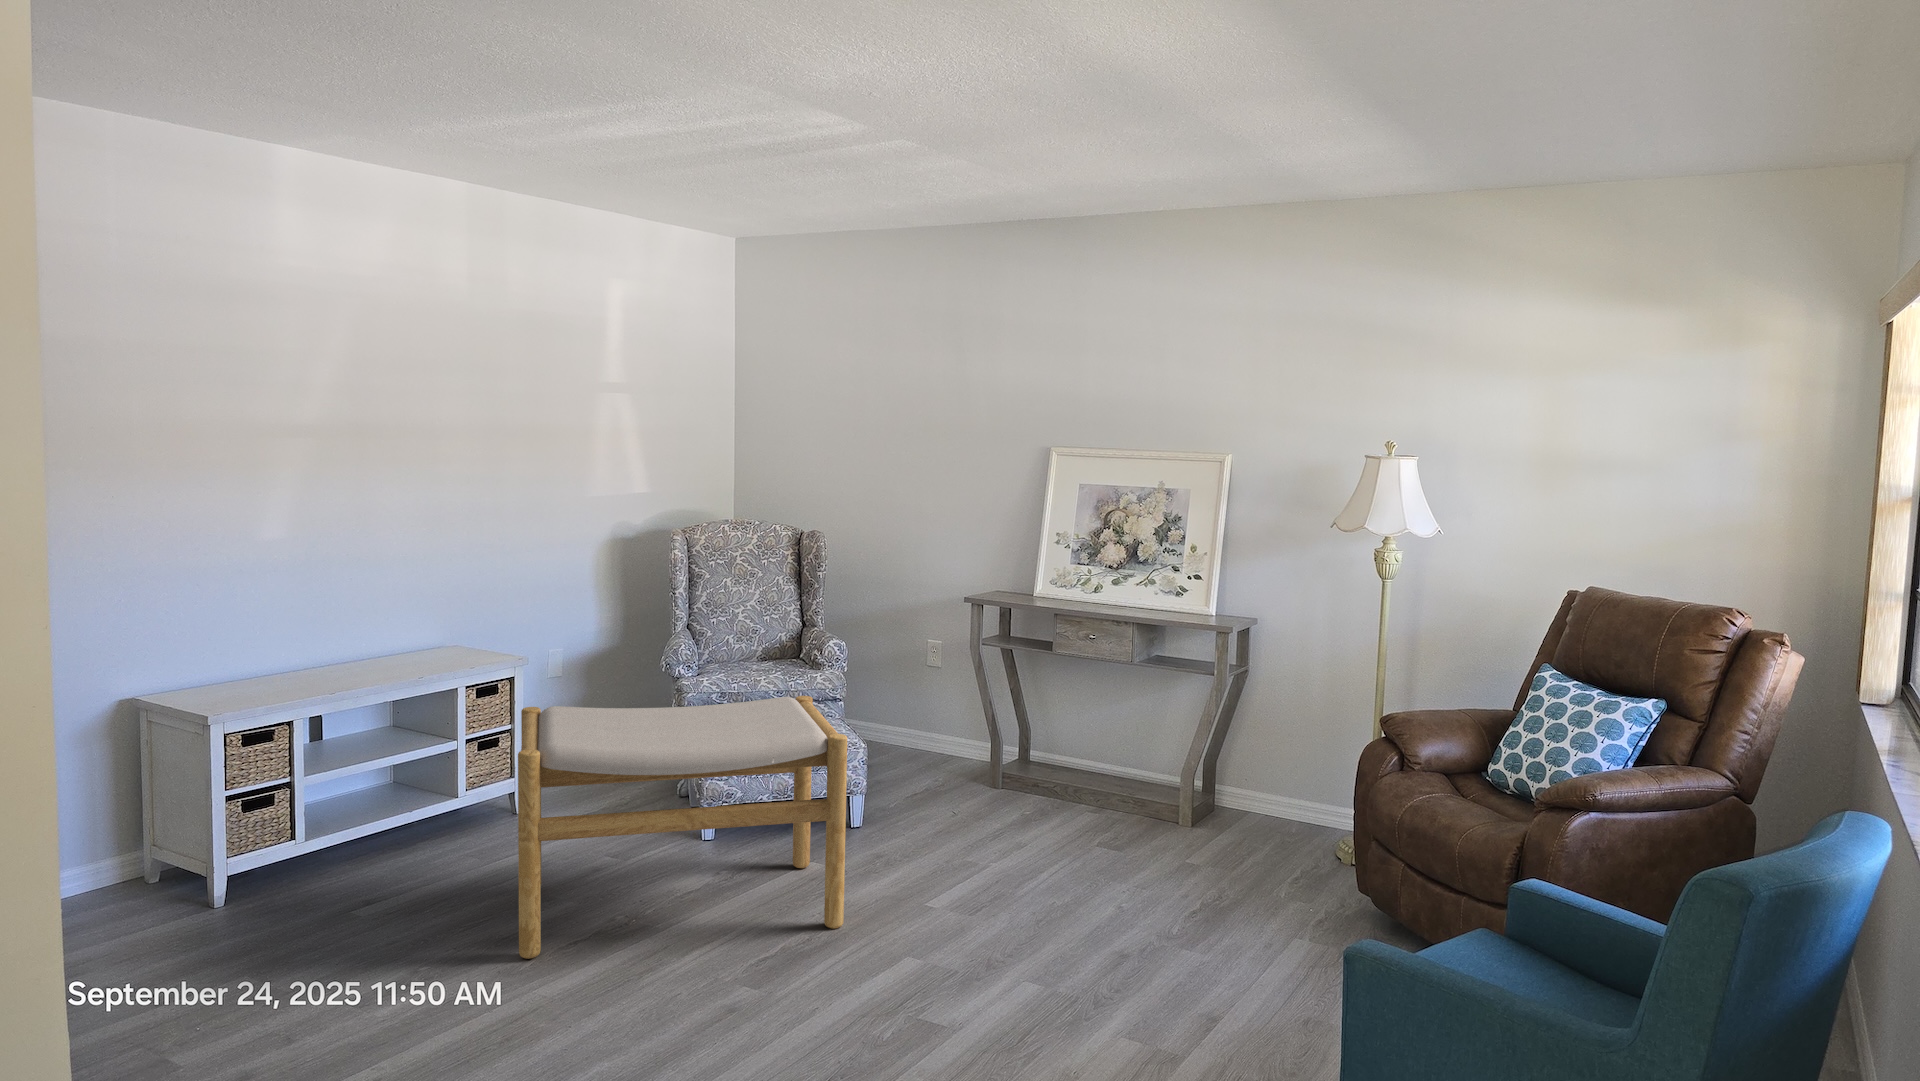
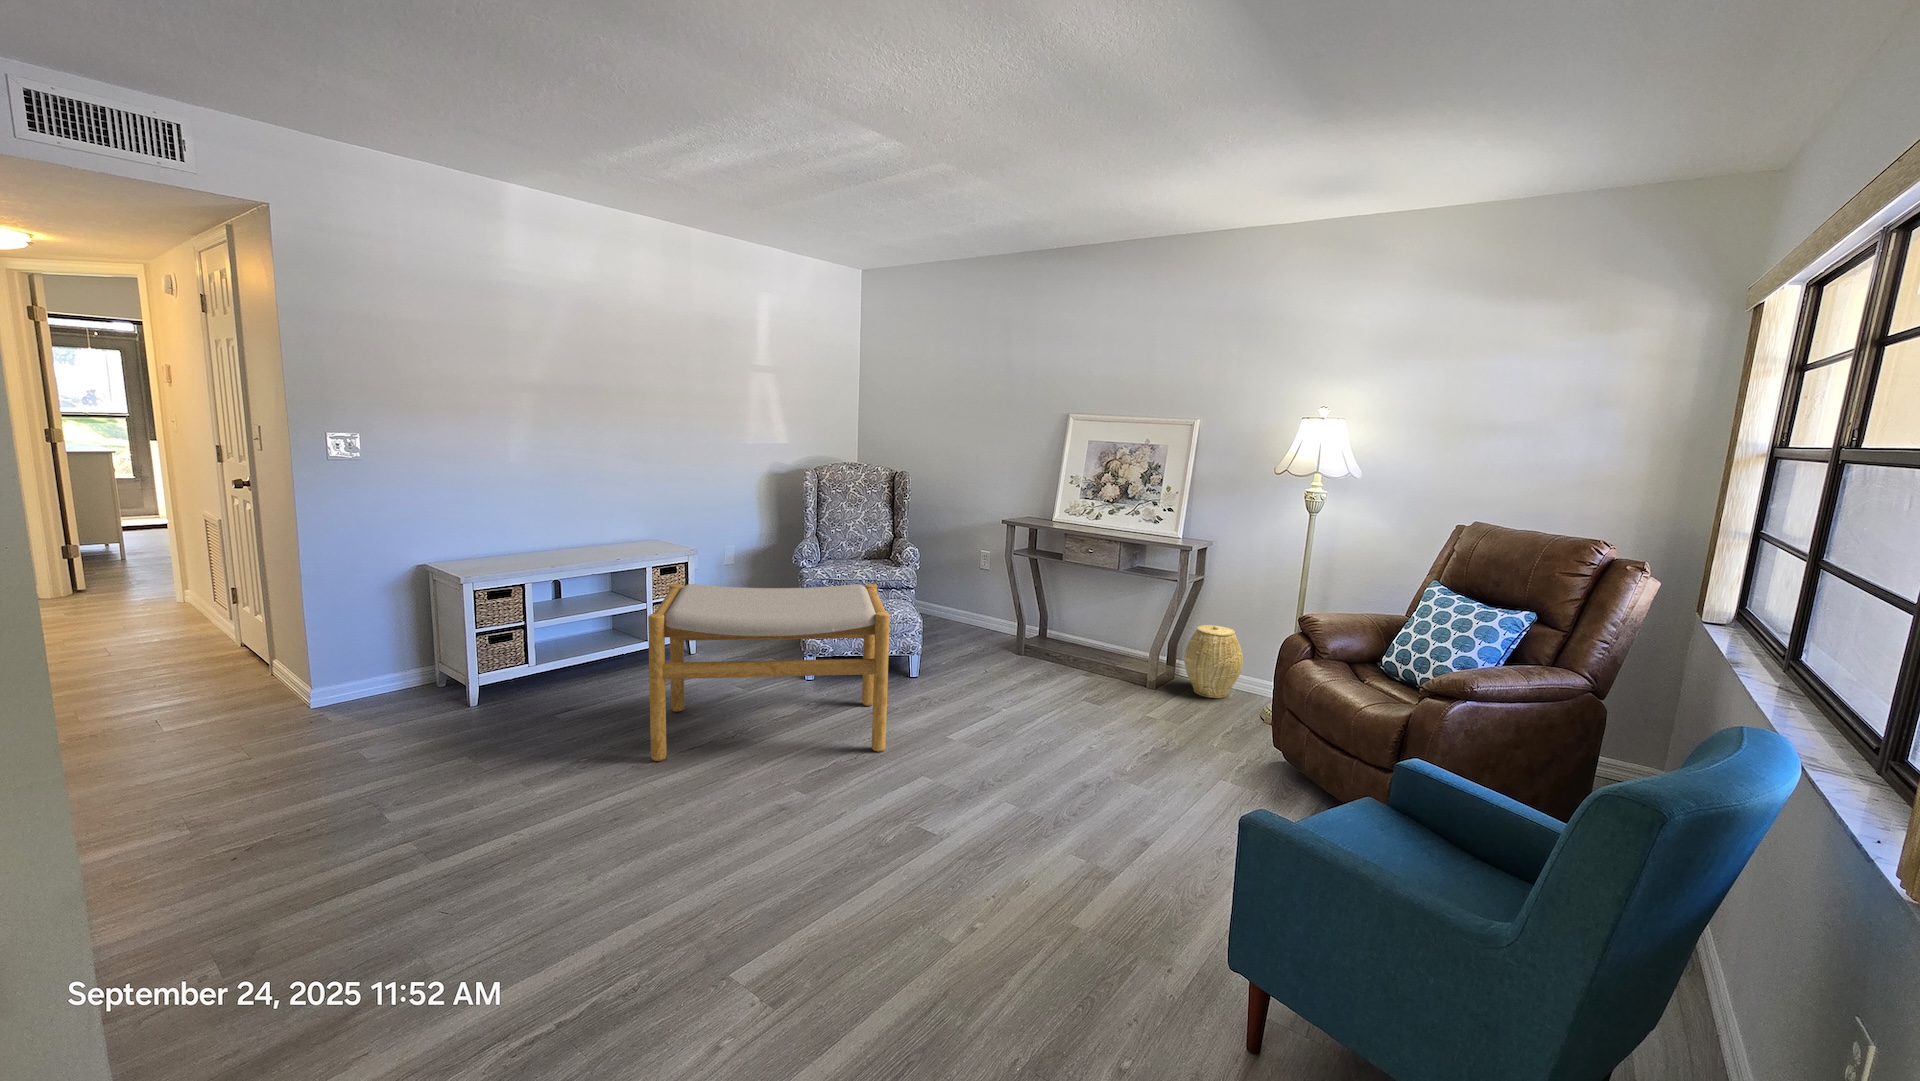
woven basket: none [1226,733,1304,833] -> present [1184,625,1243,698]

